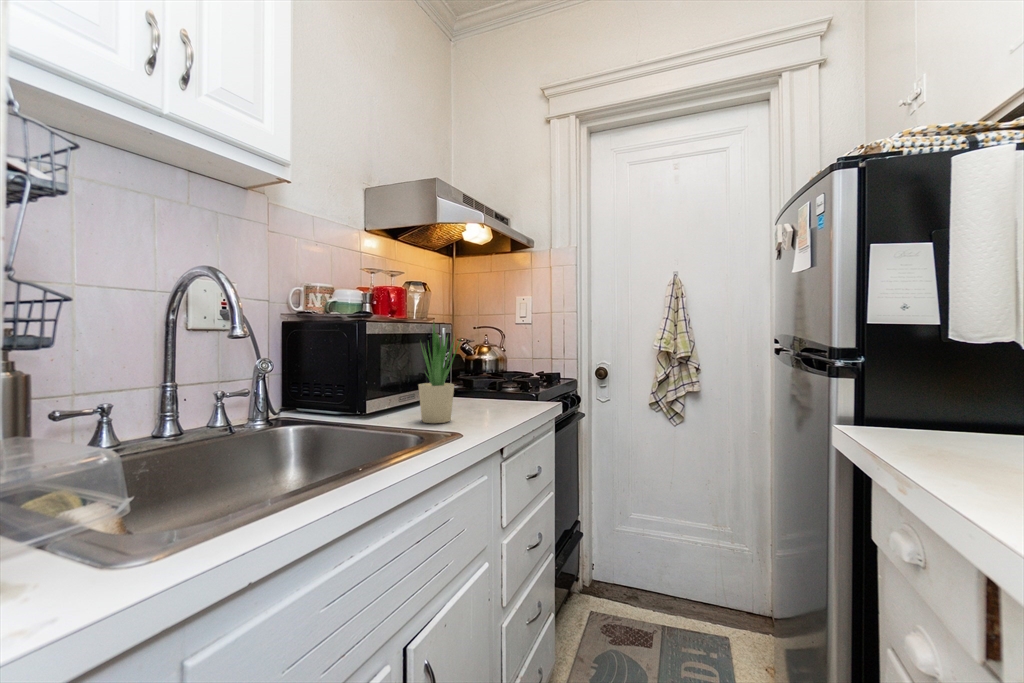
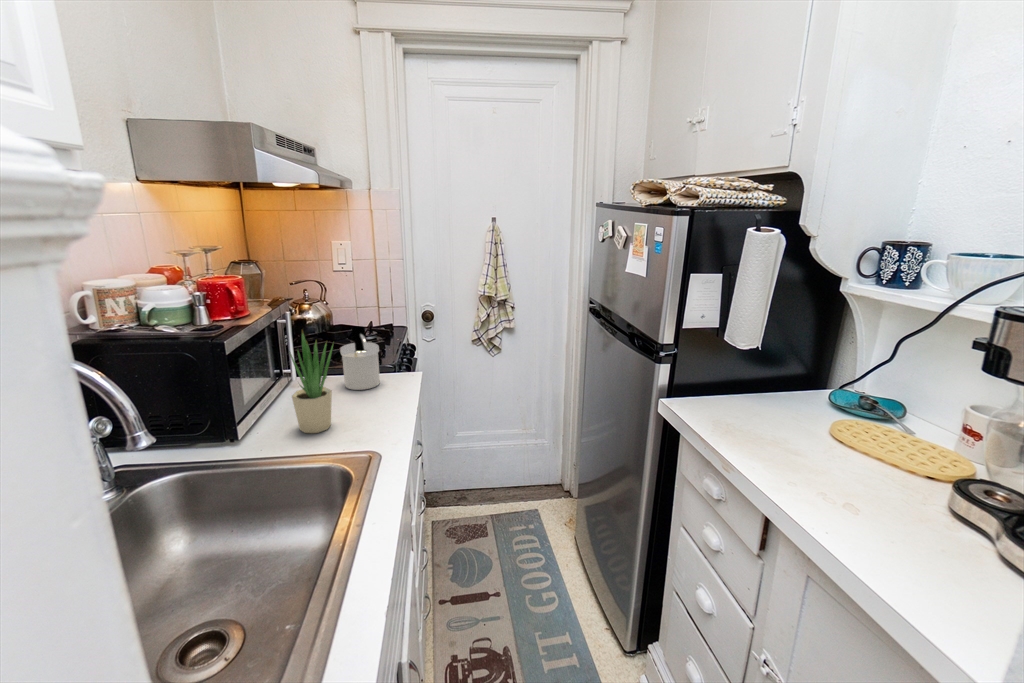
soap dispenser: none [486,346,523,408] -> present [340,326,380,390]

